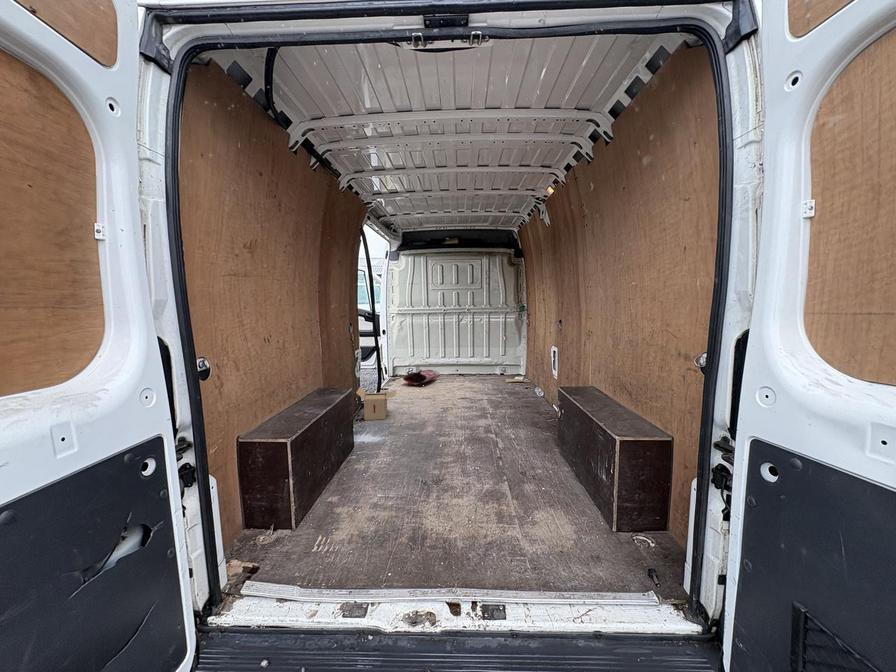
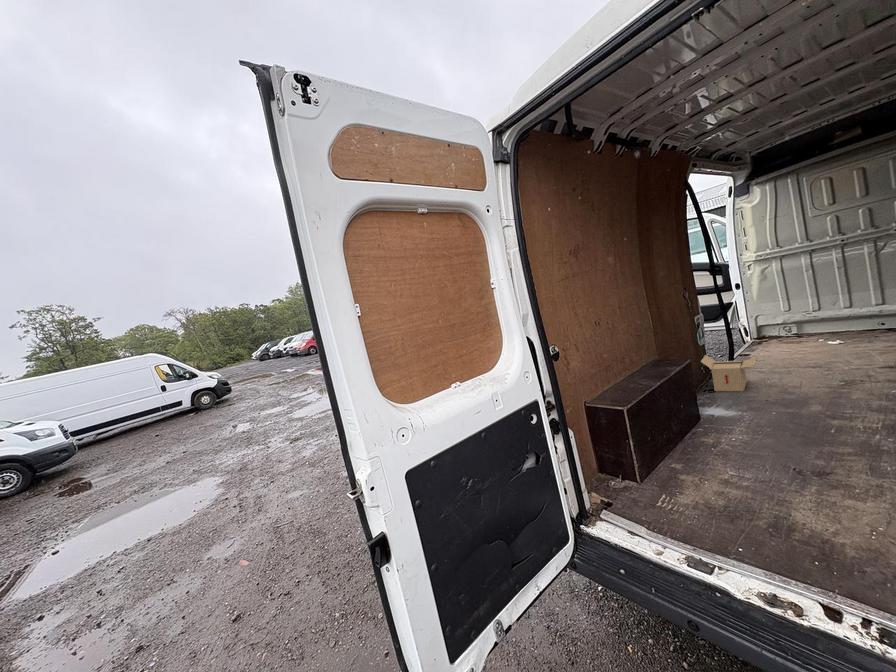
bag: present [403,369,441,385] -> none [771,327,843,349]

